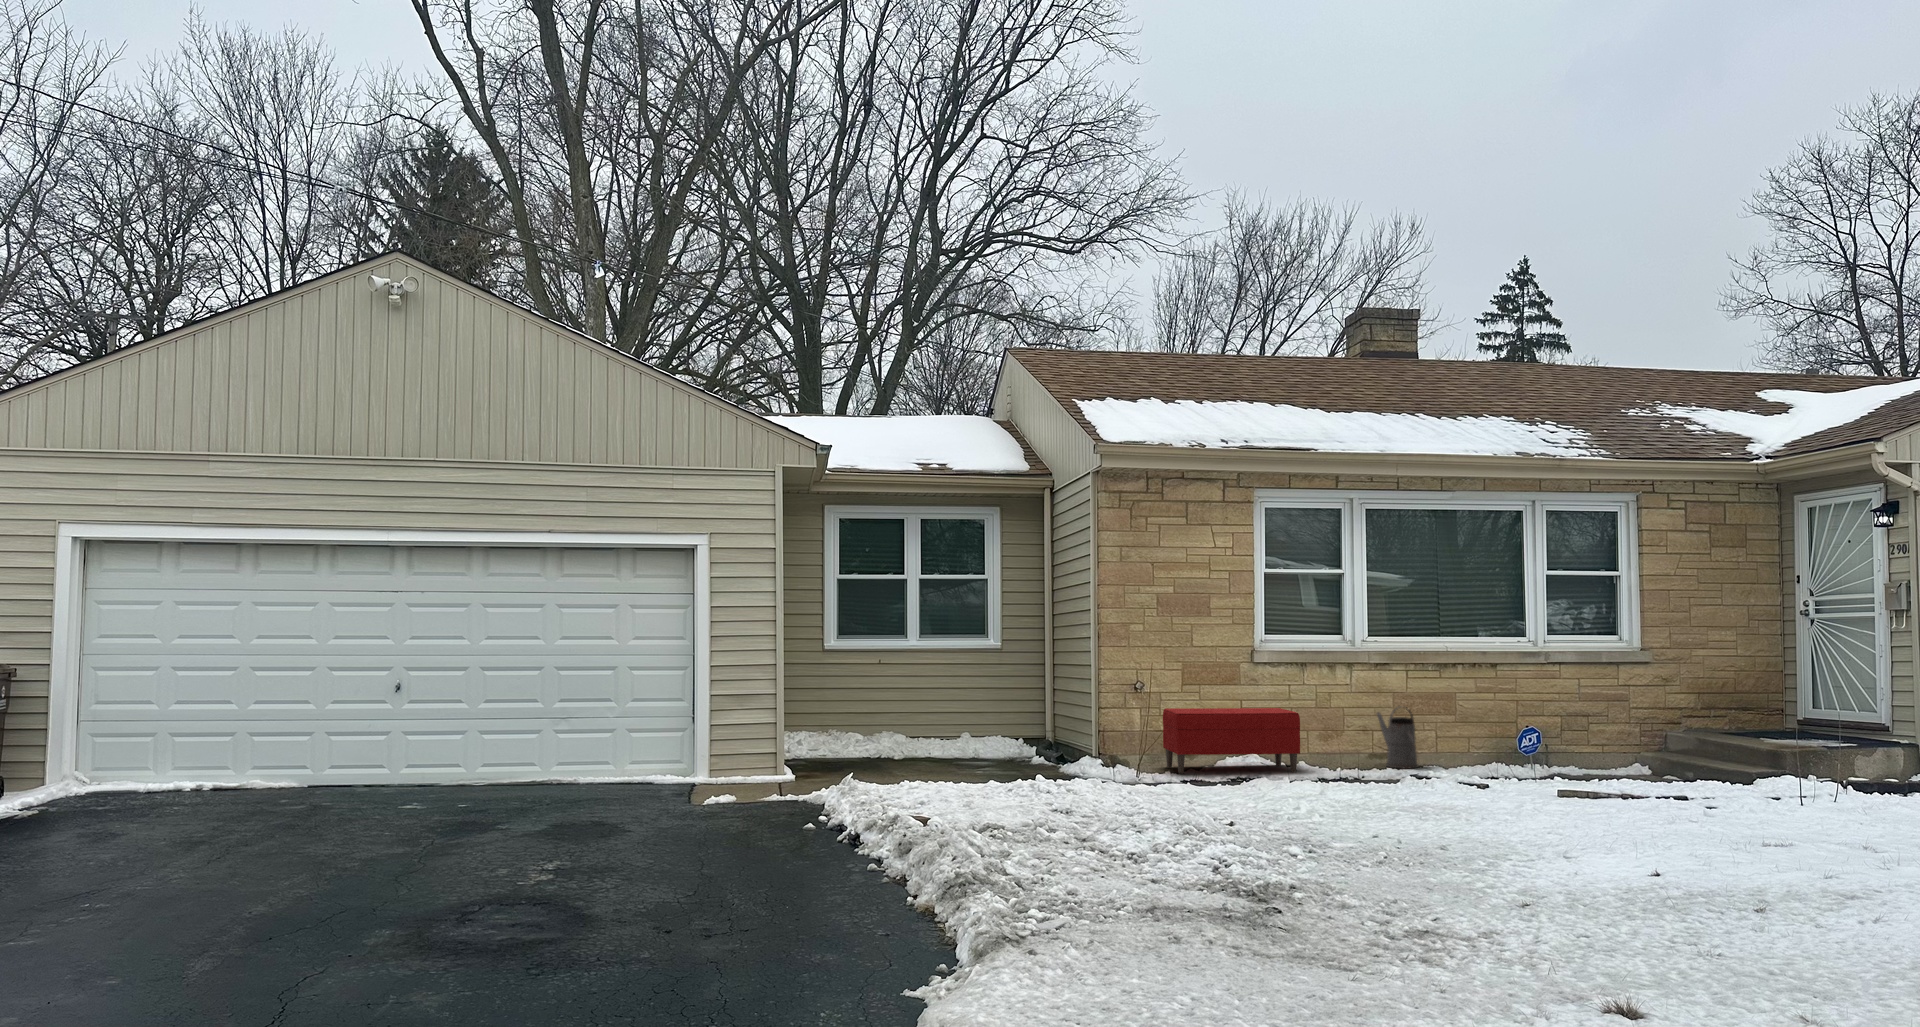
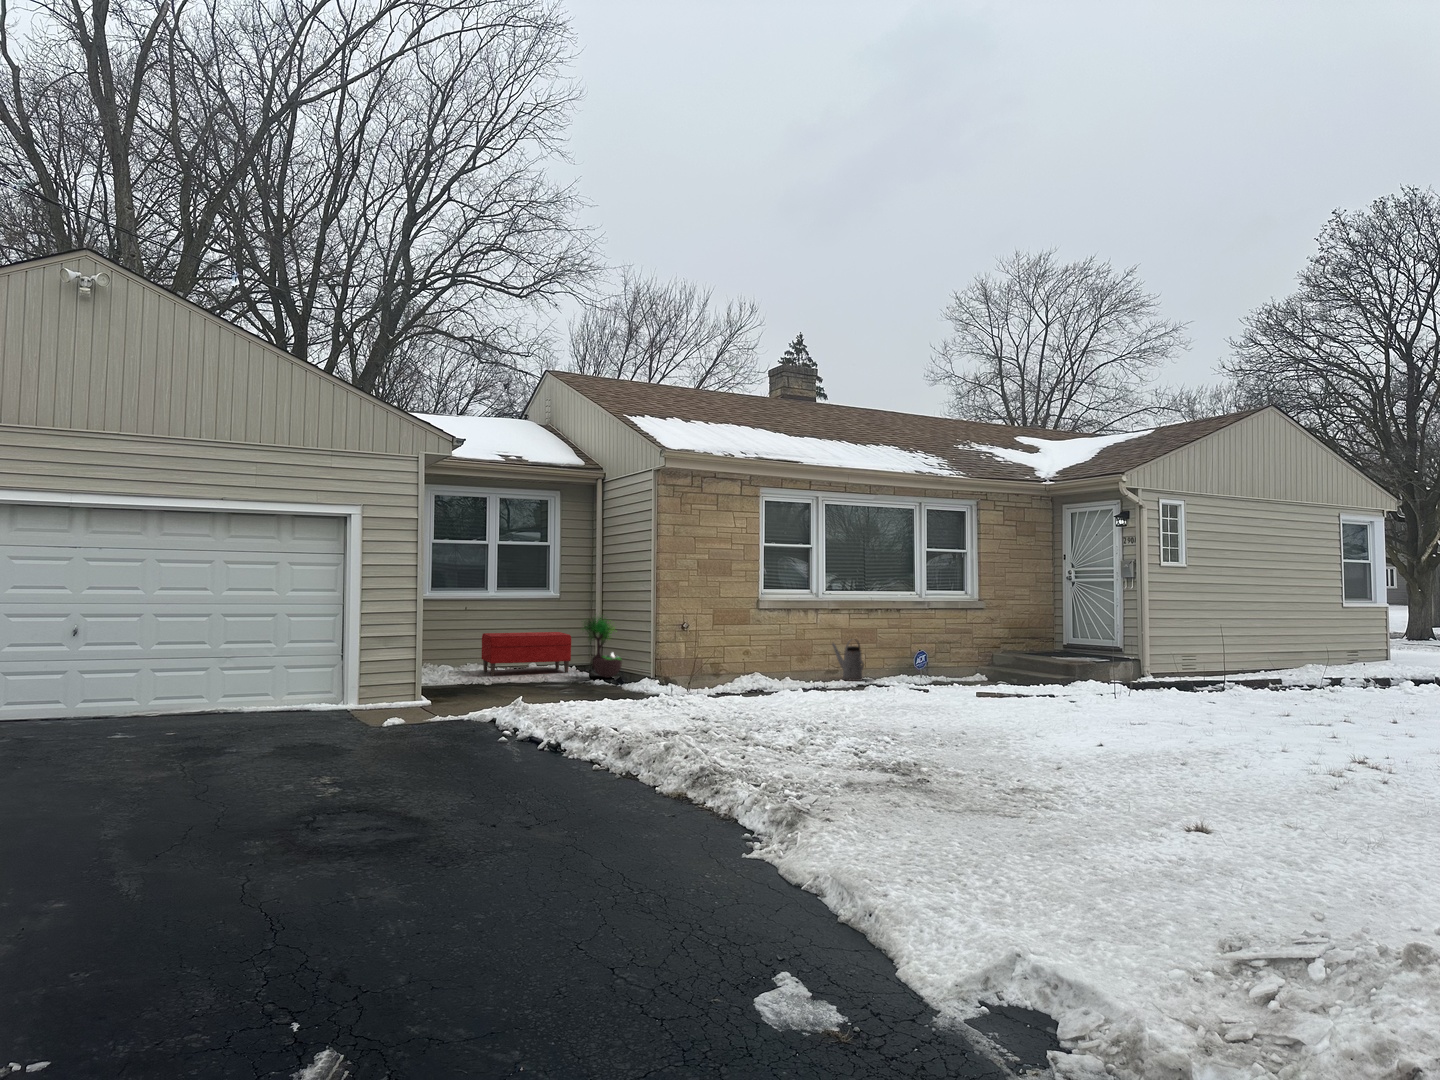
potted tree: none [1015,664,1071,756] -> present [584,618,622,678]
bench: present [1163,708,1300,773] -> present [482,632,571,676]

